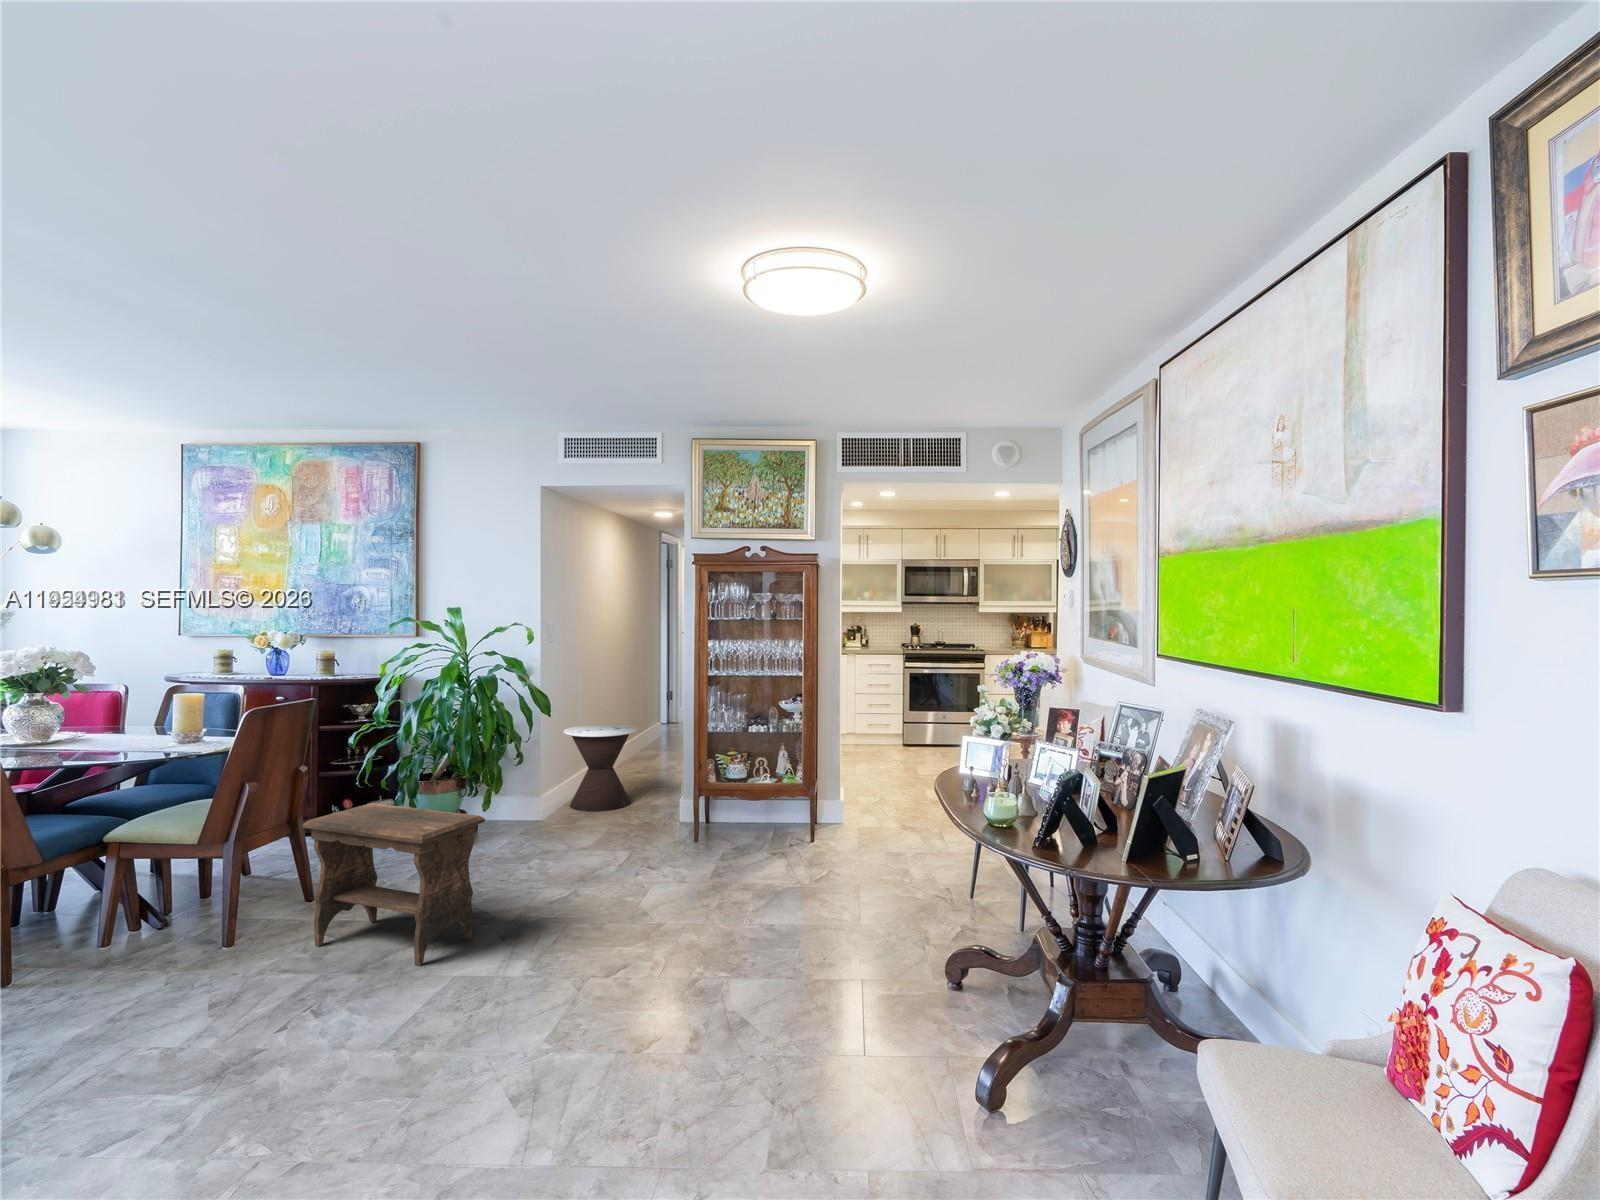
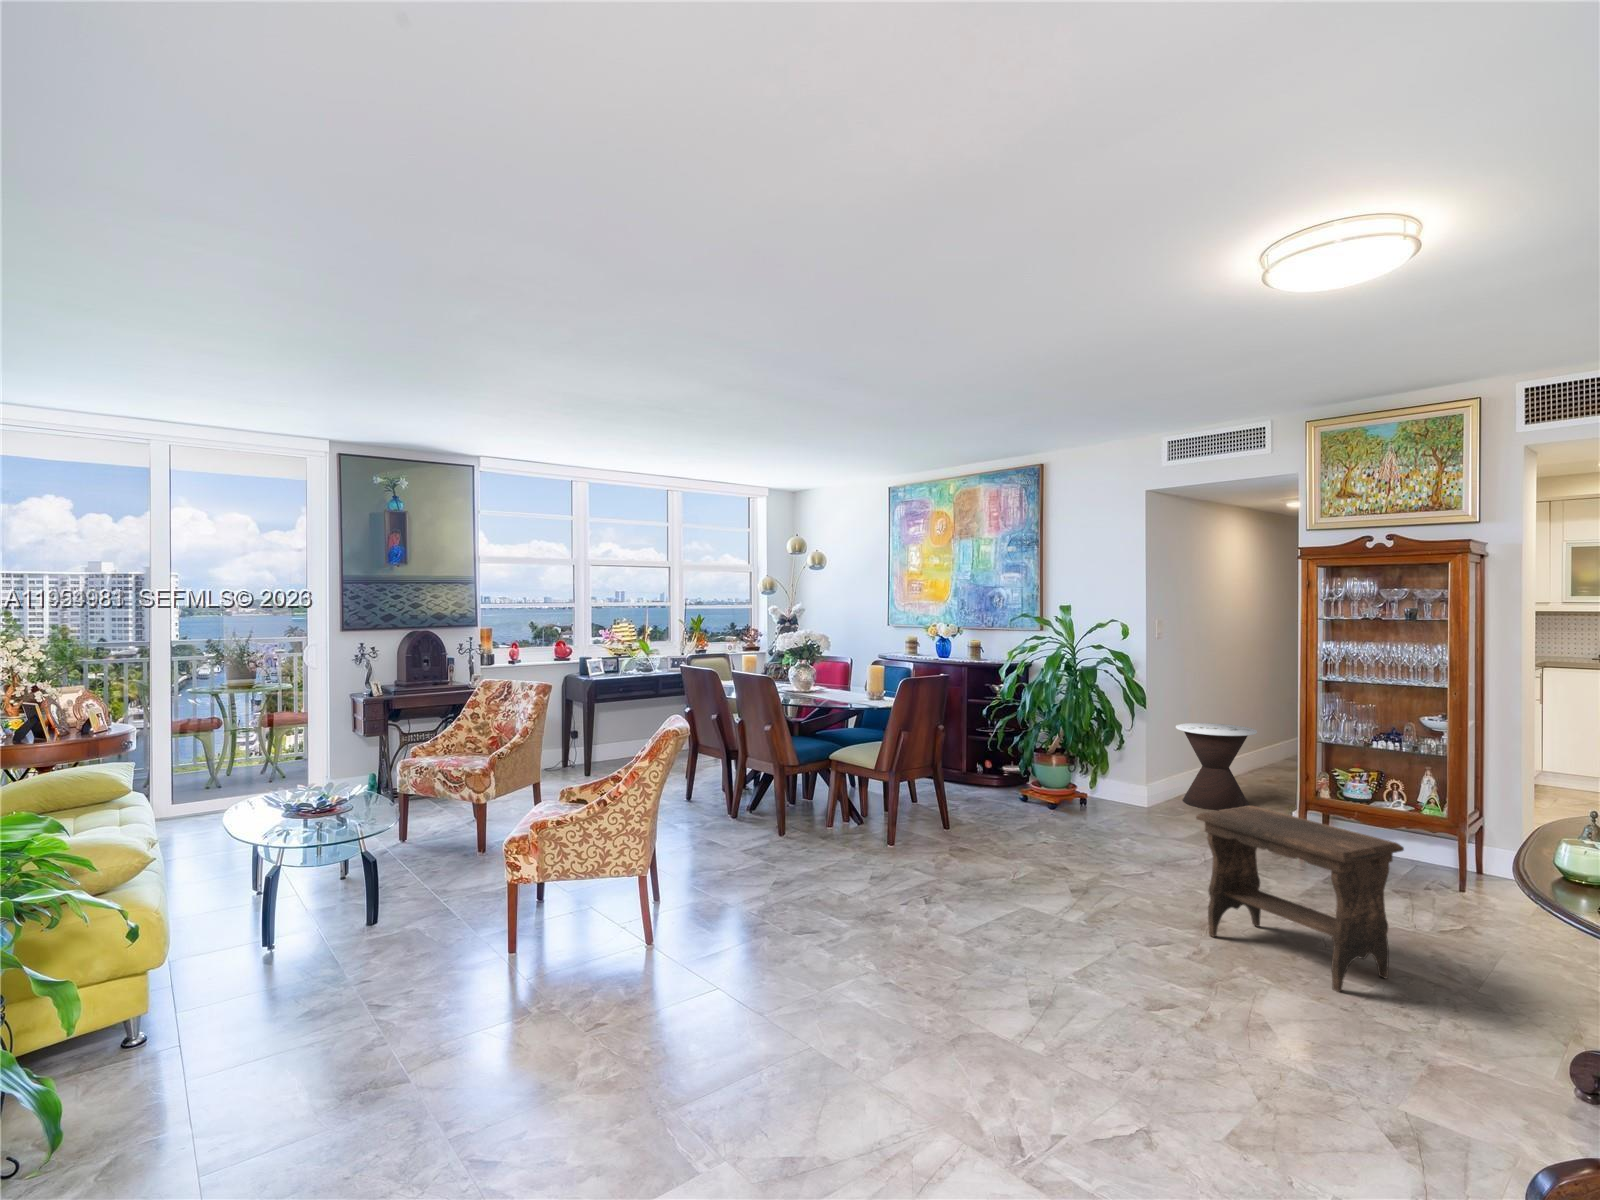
footstool: present [302,803,485,966] -> present [1196,806,1404,992]

